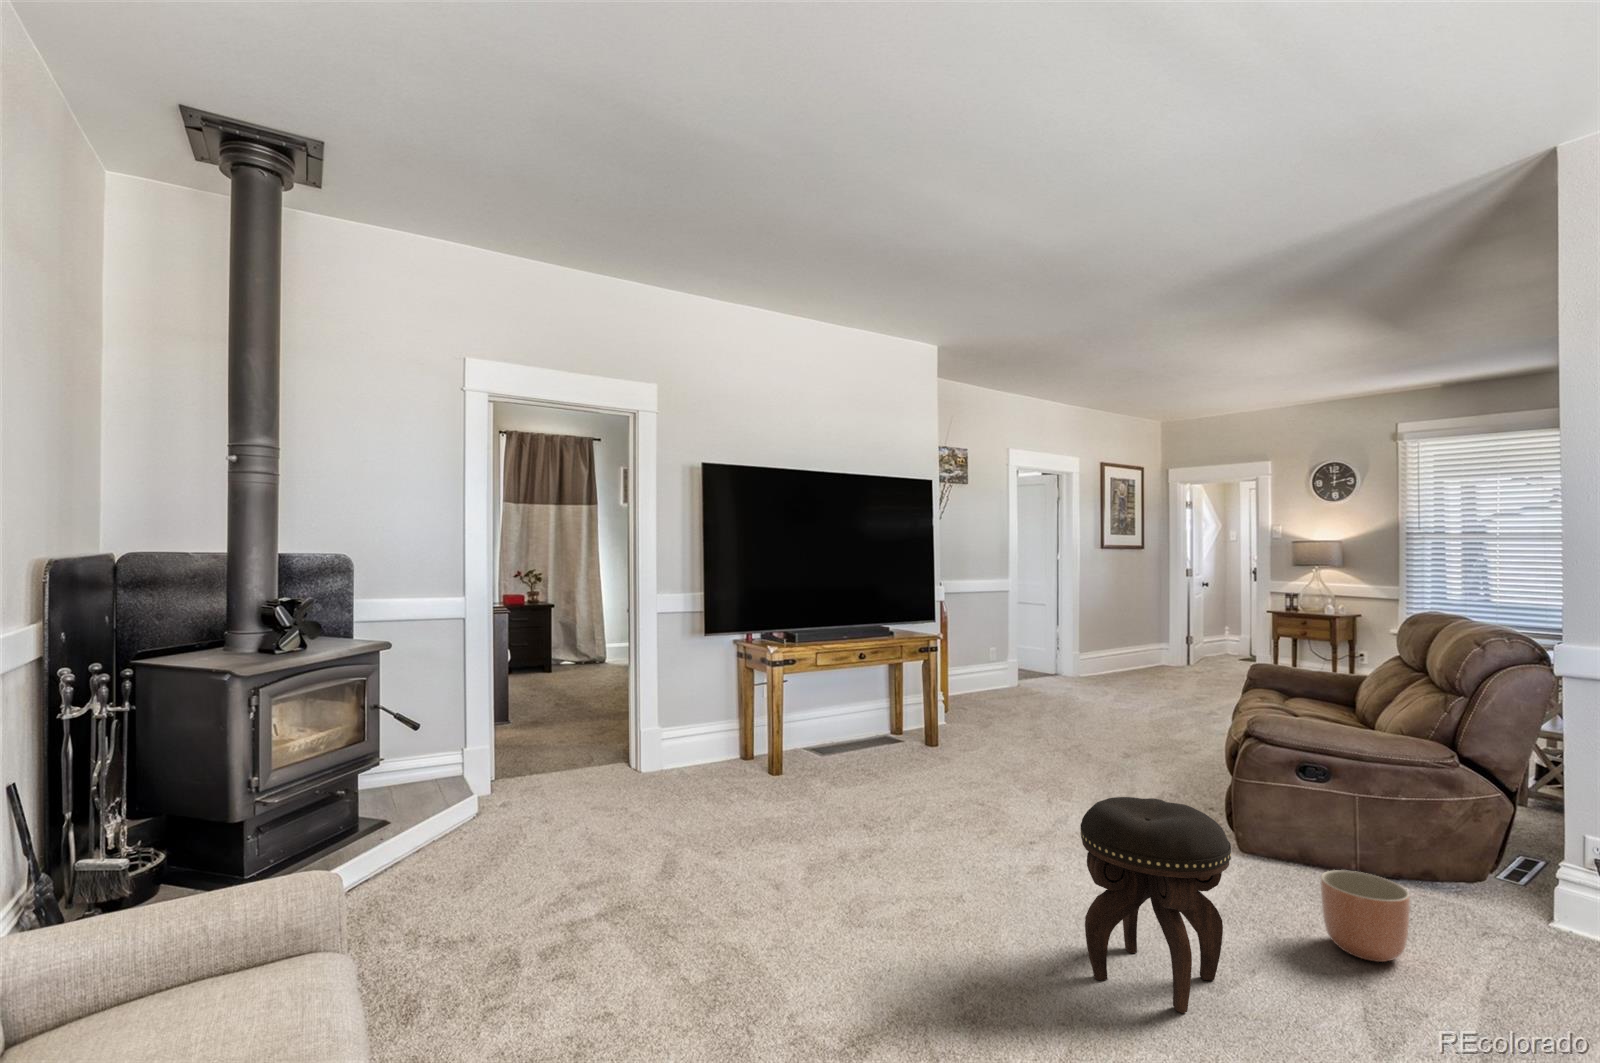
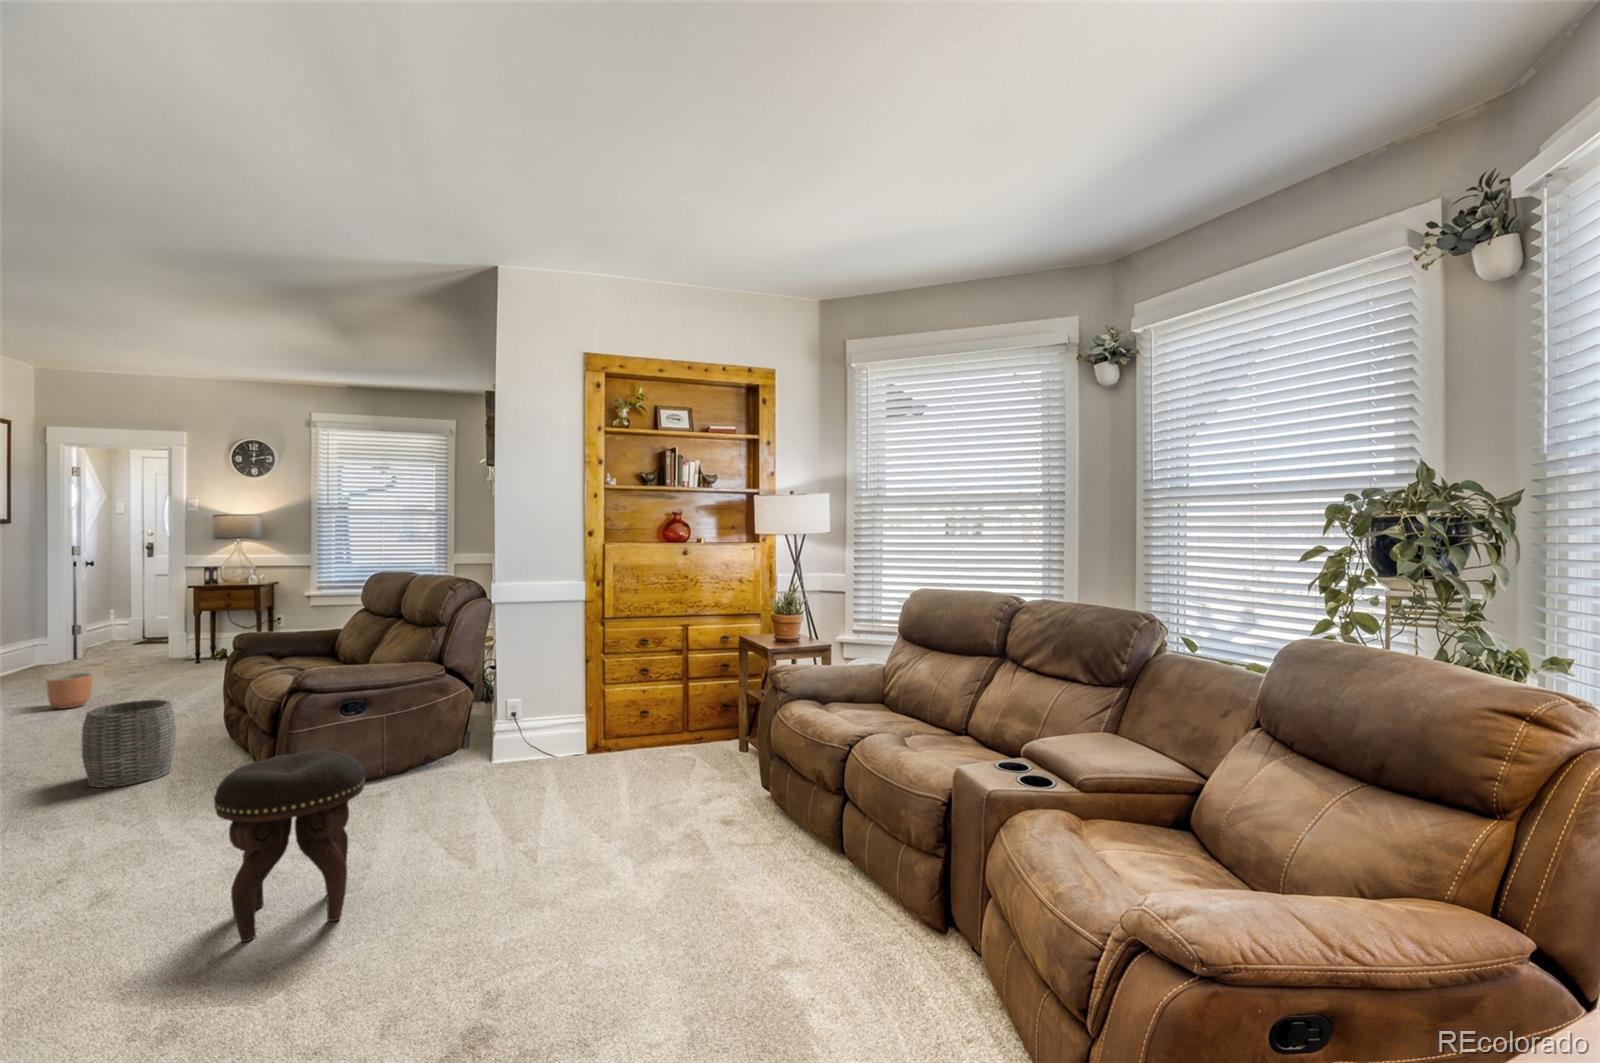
woven basket: none [1109,710,1178,788] -> present [81,700,176,787]
planter: present [1321,870,1410,962] -> present [46,673,92,709]

